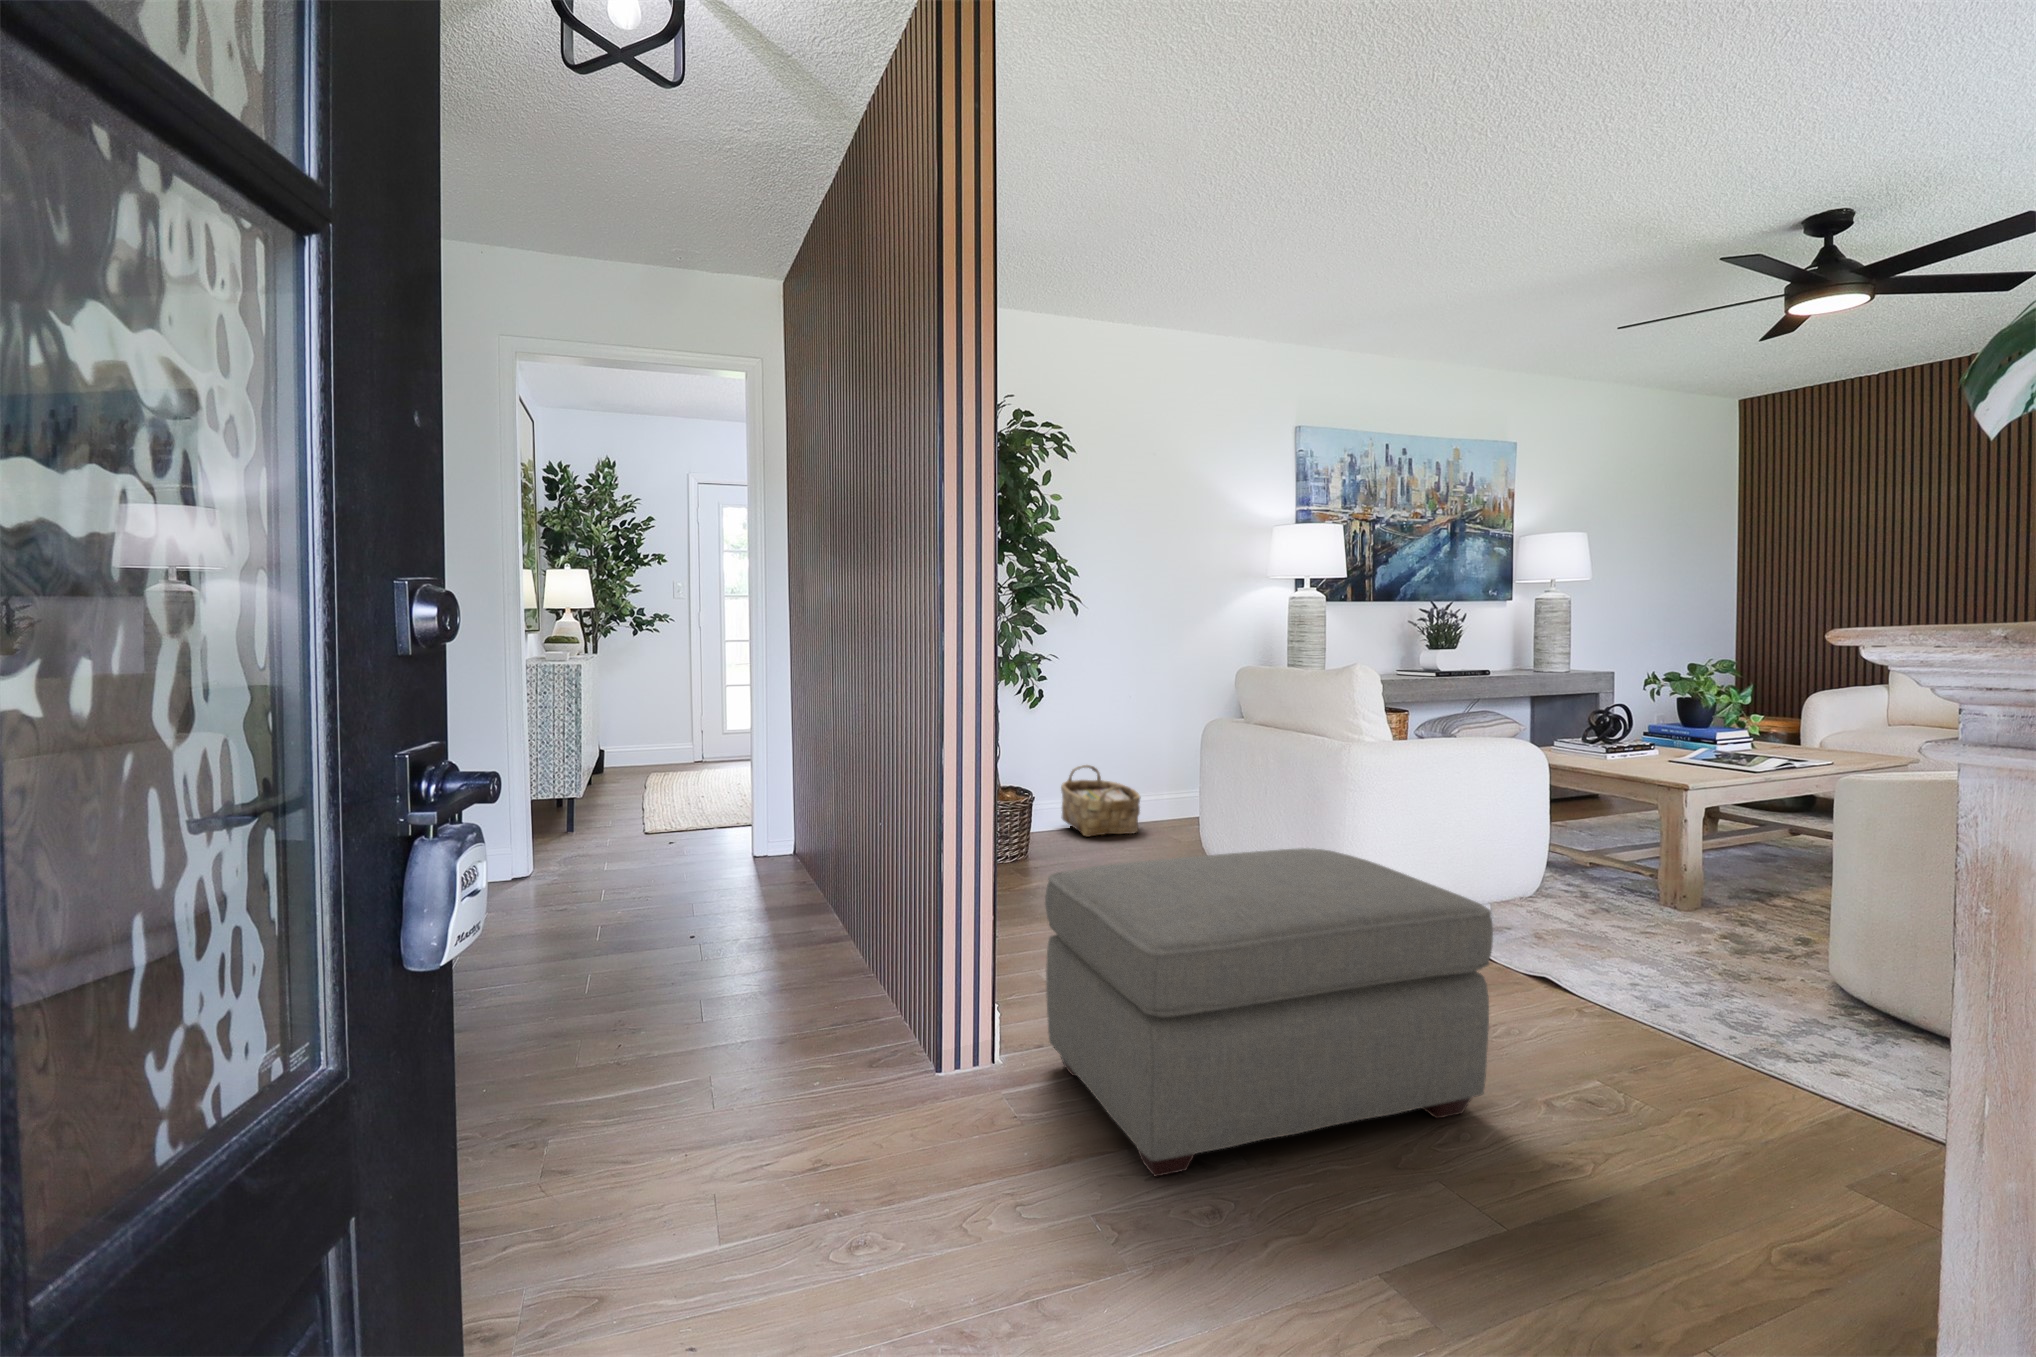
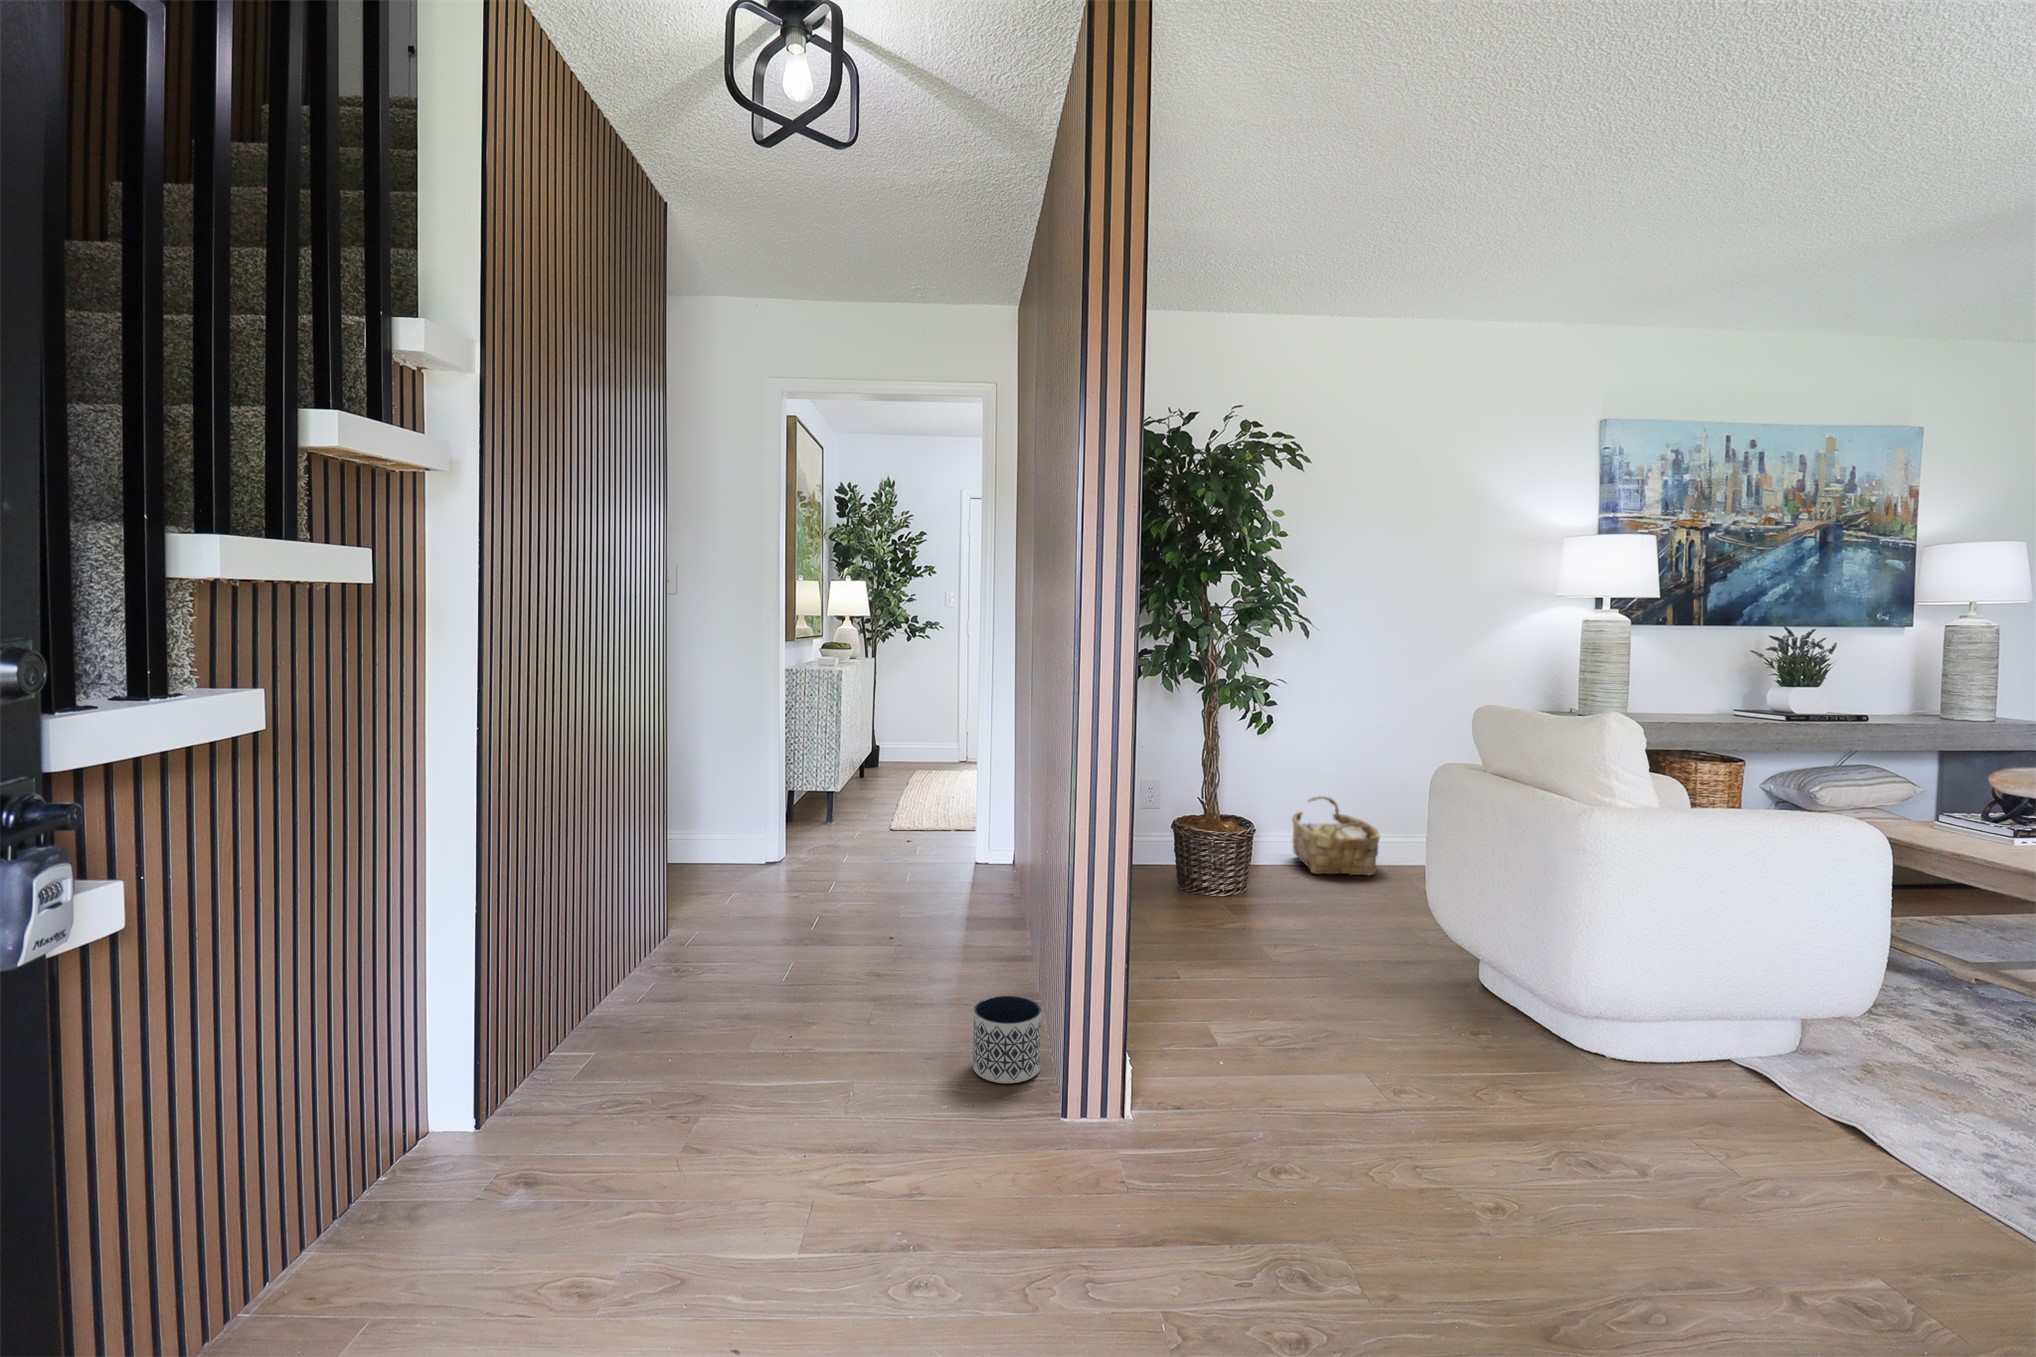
ottoman: present [1045,848,1493,1177] -> none [1181,926,1719,1289]
planter: none [827,968,897,1054] -> present [973,996,1041,1084]

